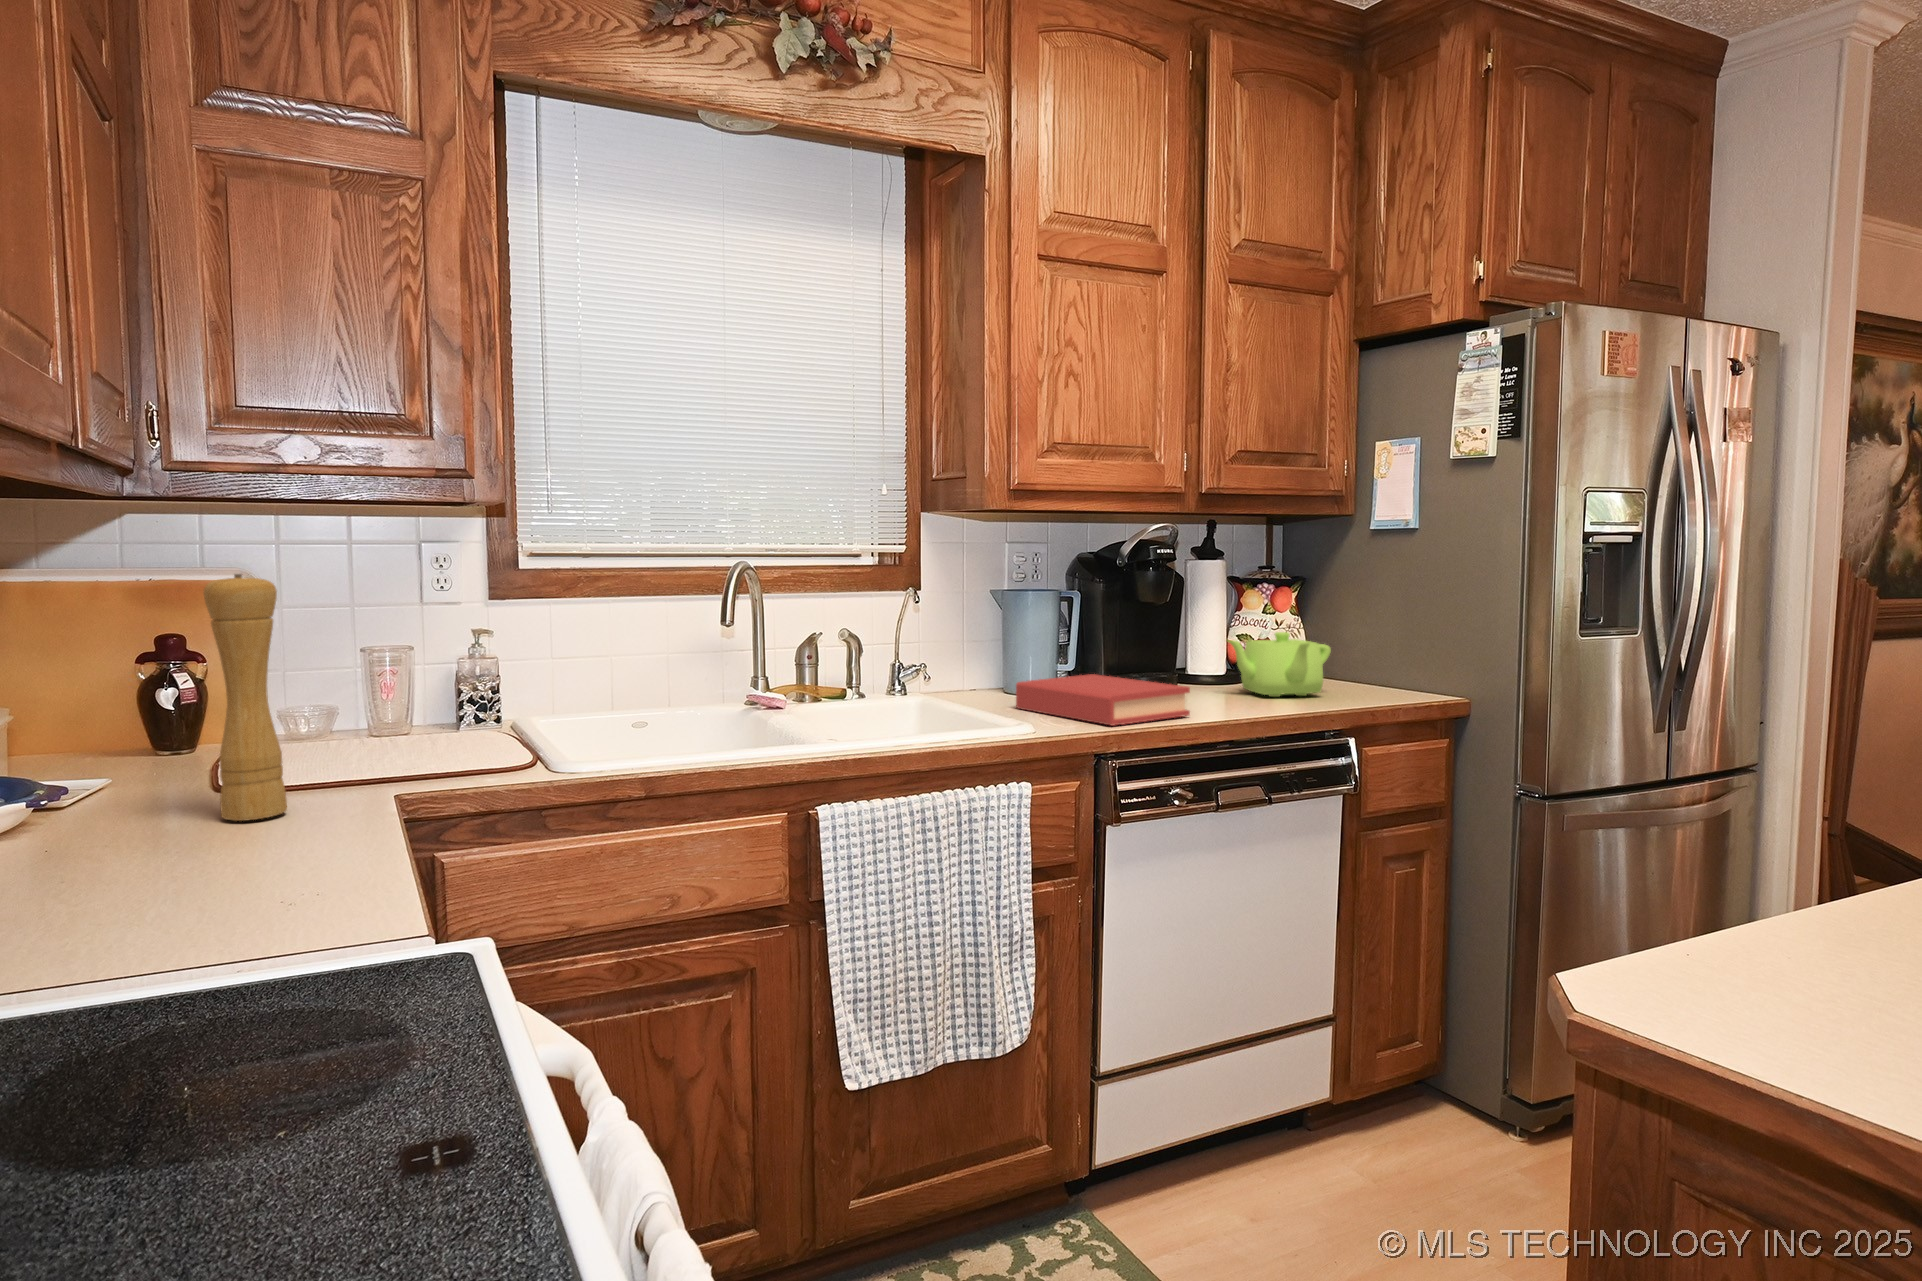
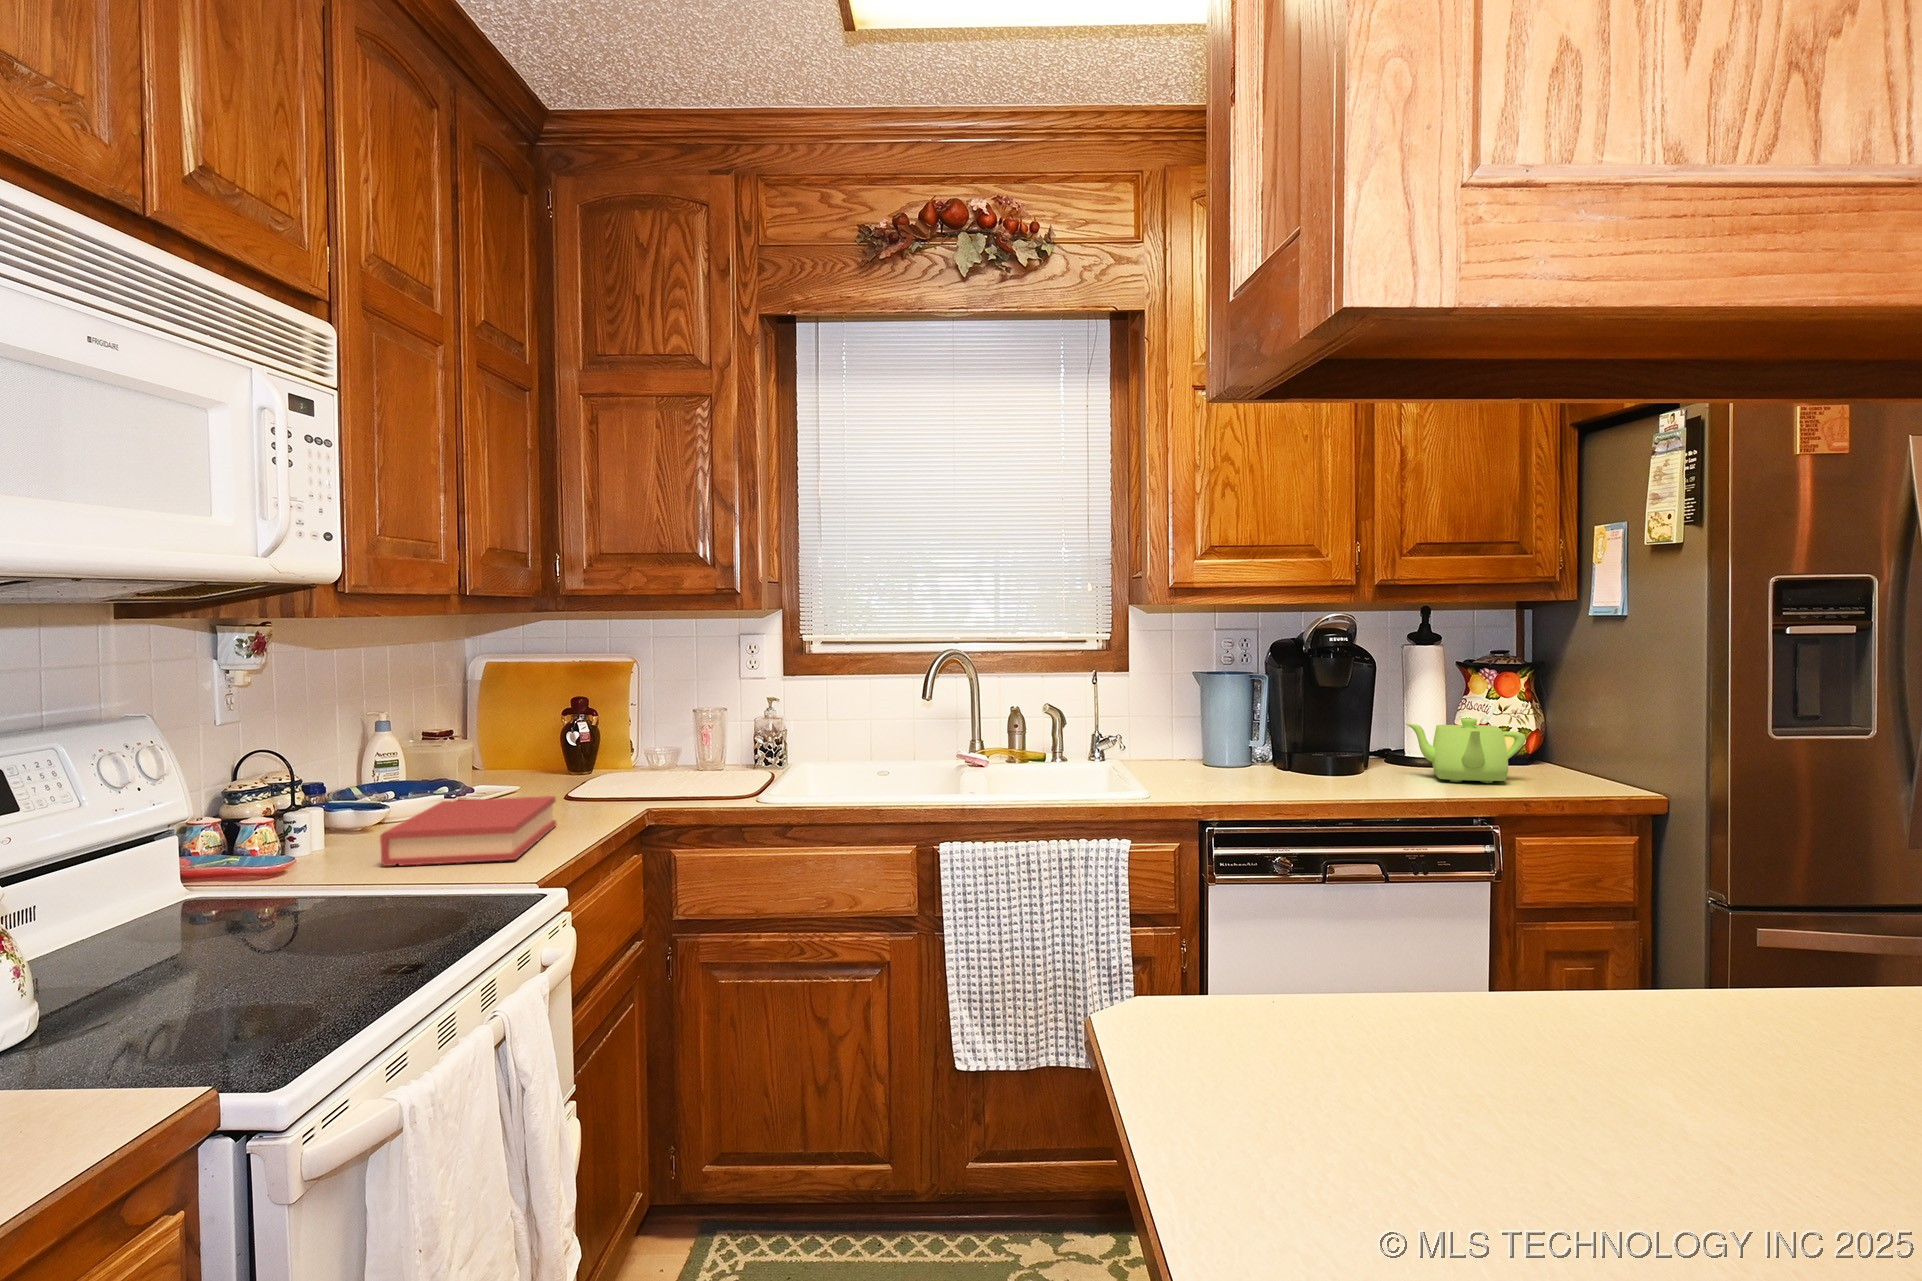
pepper mill: present [204,574,287,821] -> none [535,663,578,815]
hardback book: present [1016,674,1190,726] -> present [380,796,556,866]

